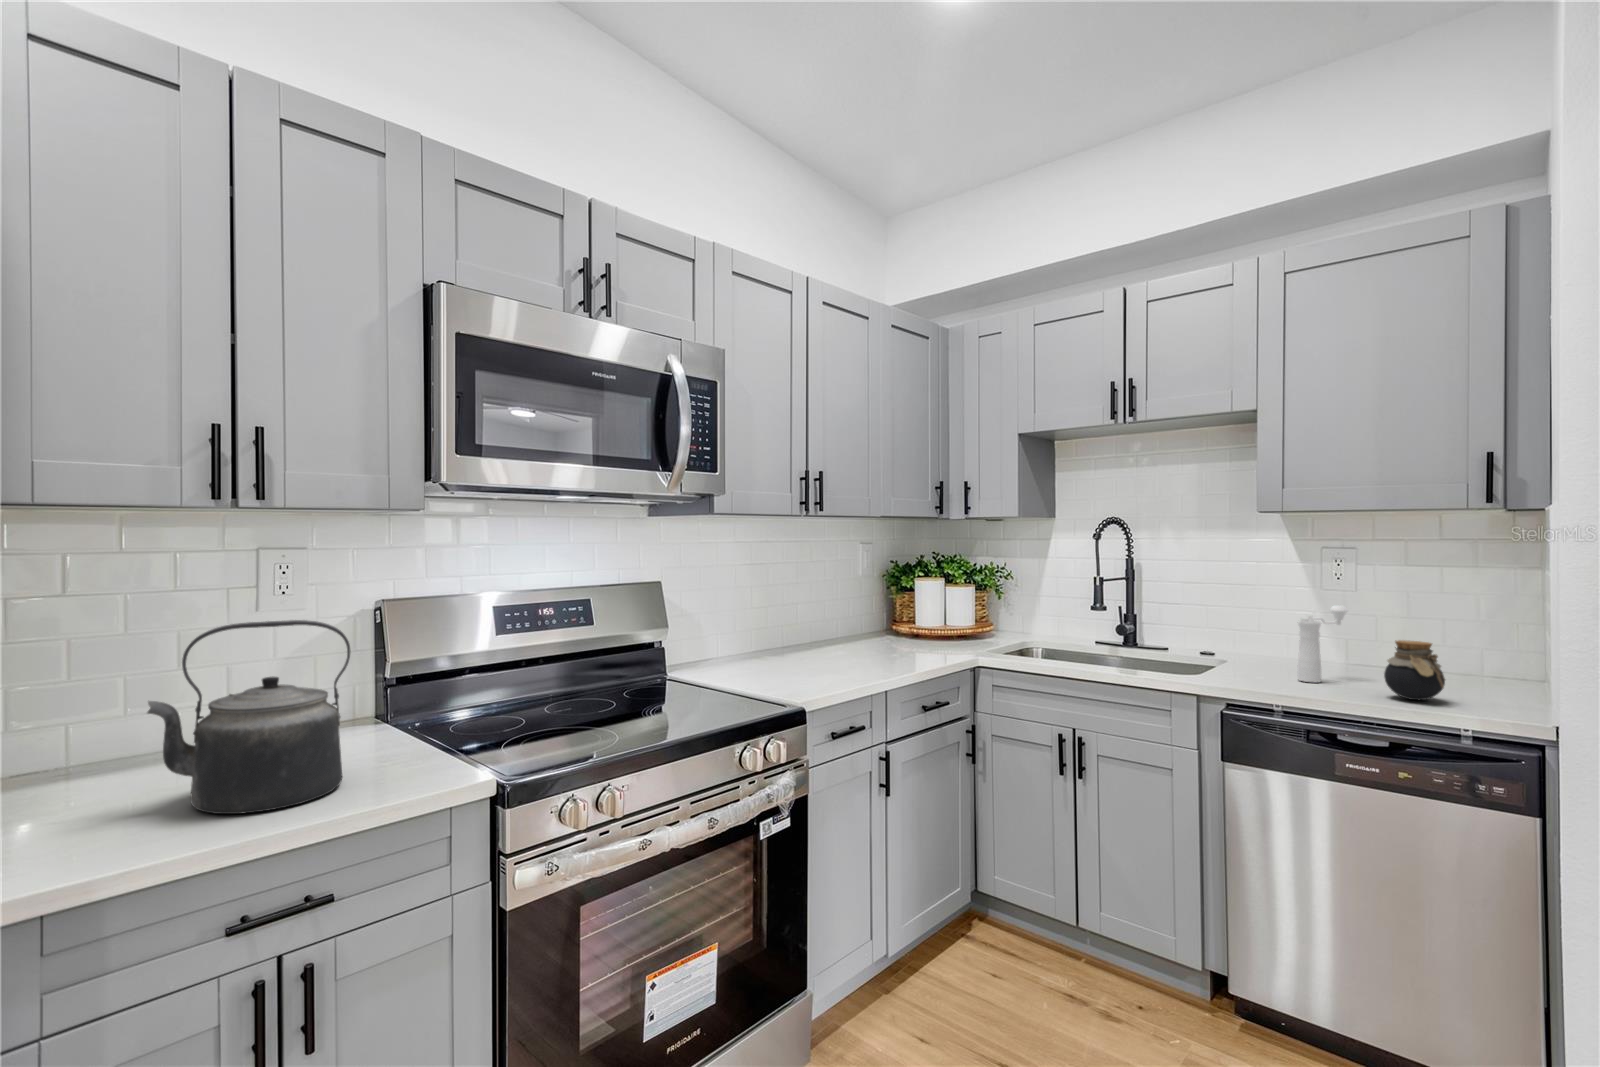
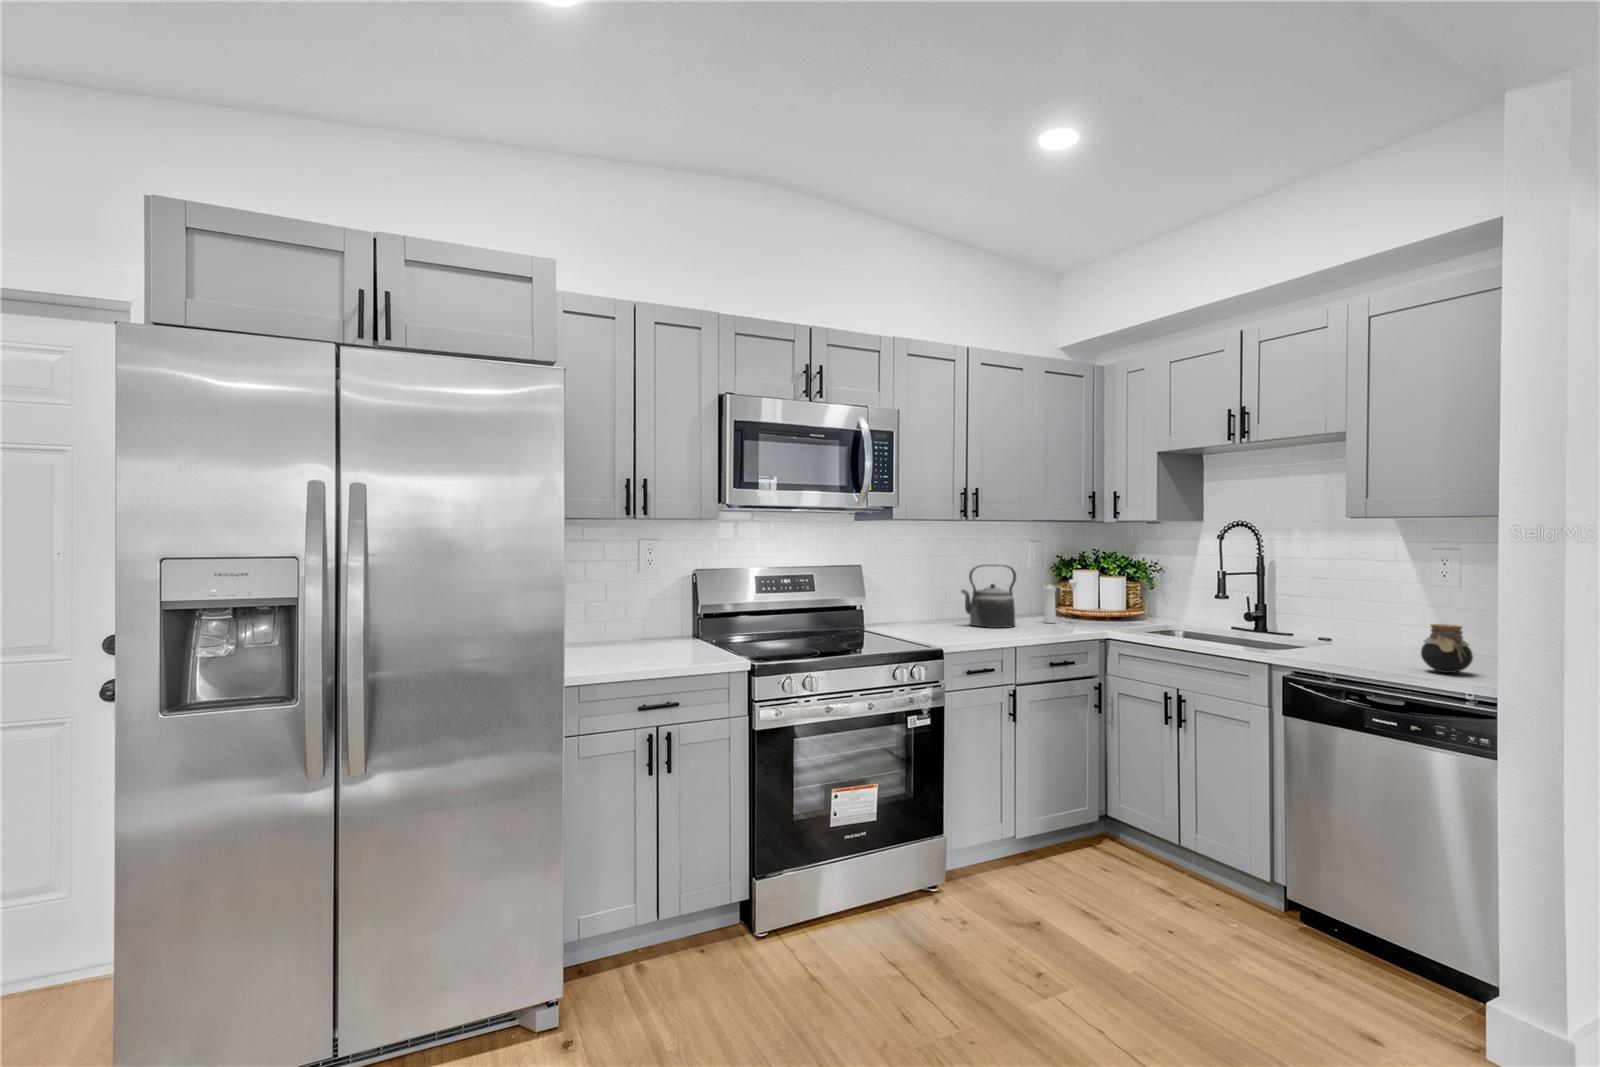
pepper mill: present [1297,606,1348,682] -> present [1044,579,1078,623]
kettle: present [147,620,350,814] -> present [961,564,1016,628]

